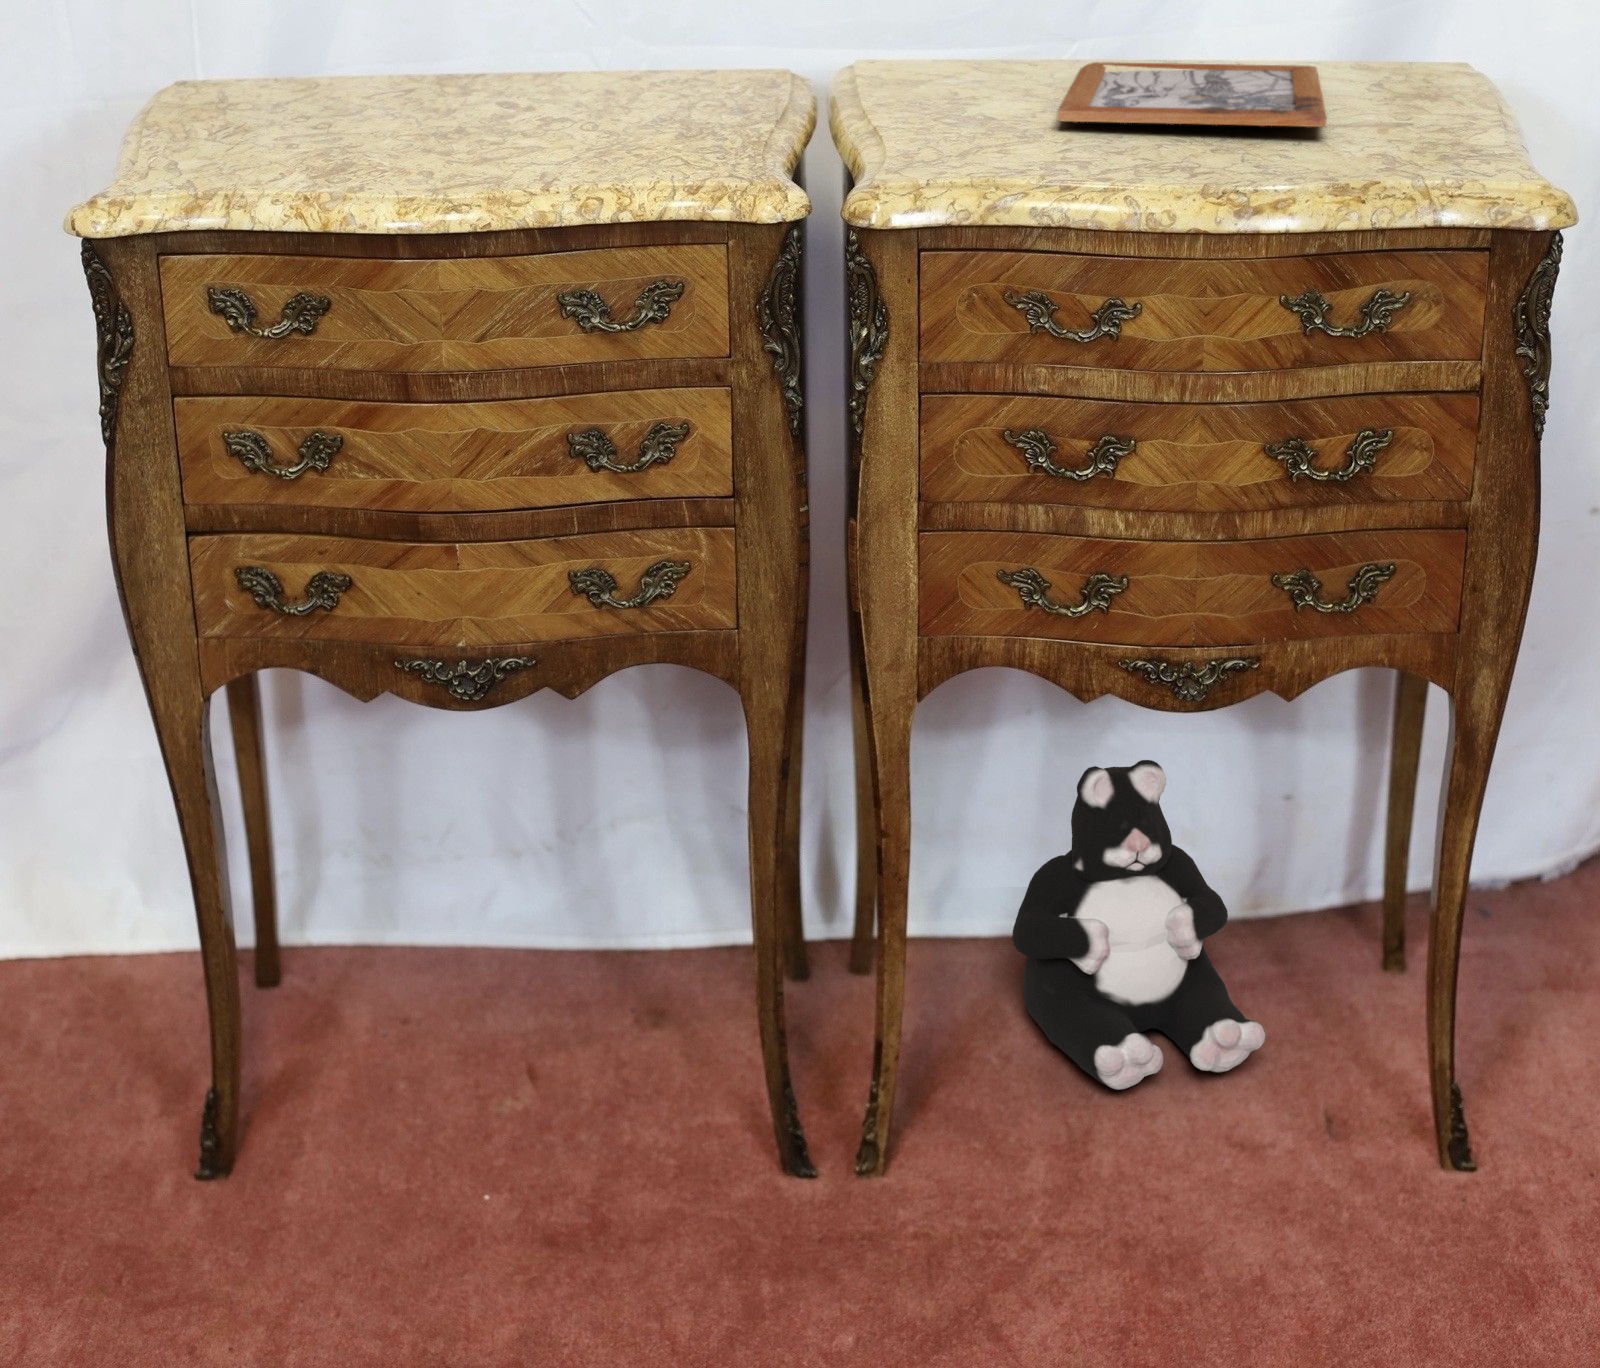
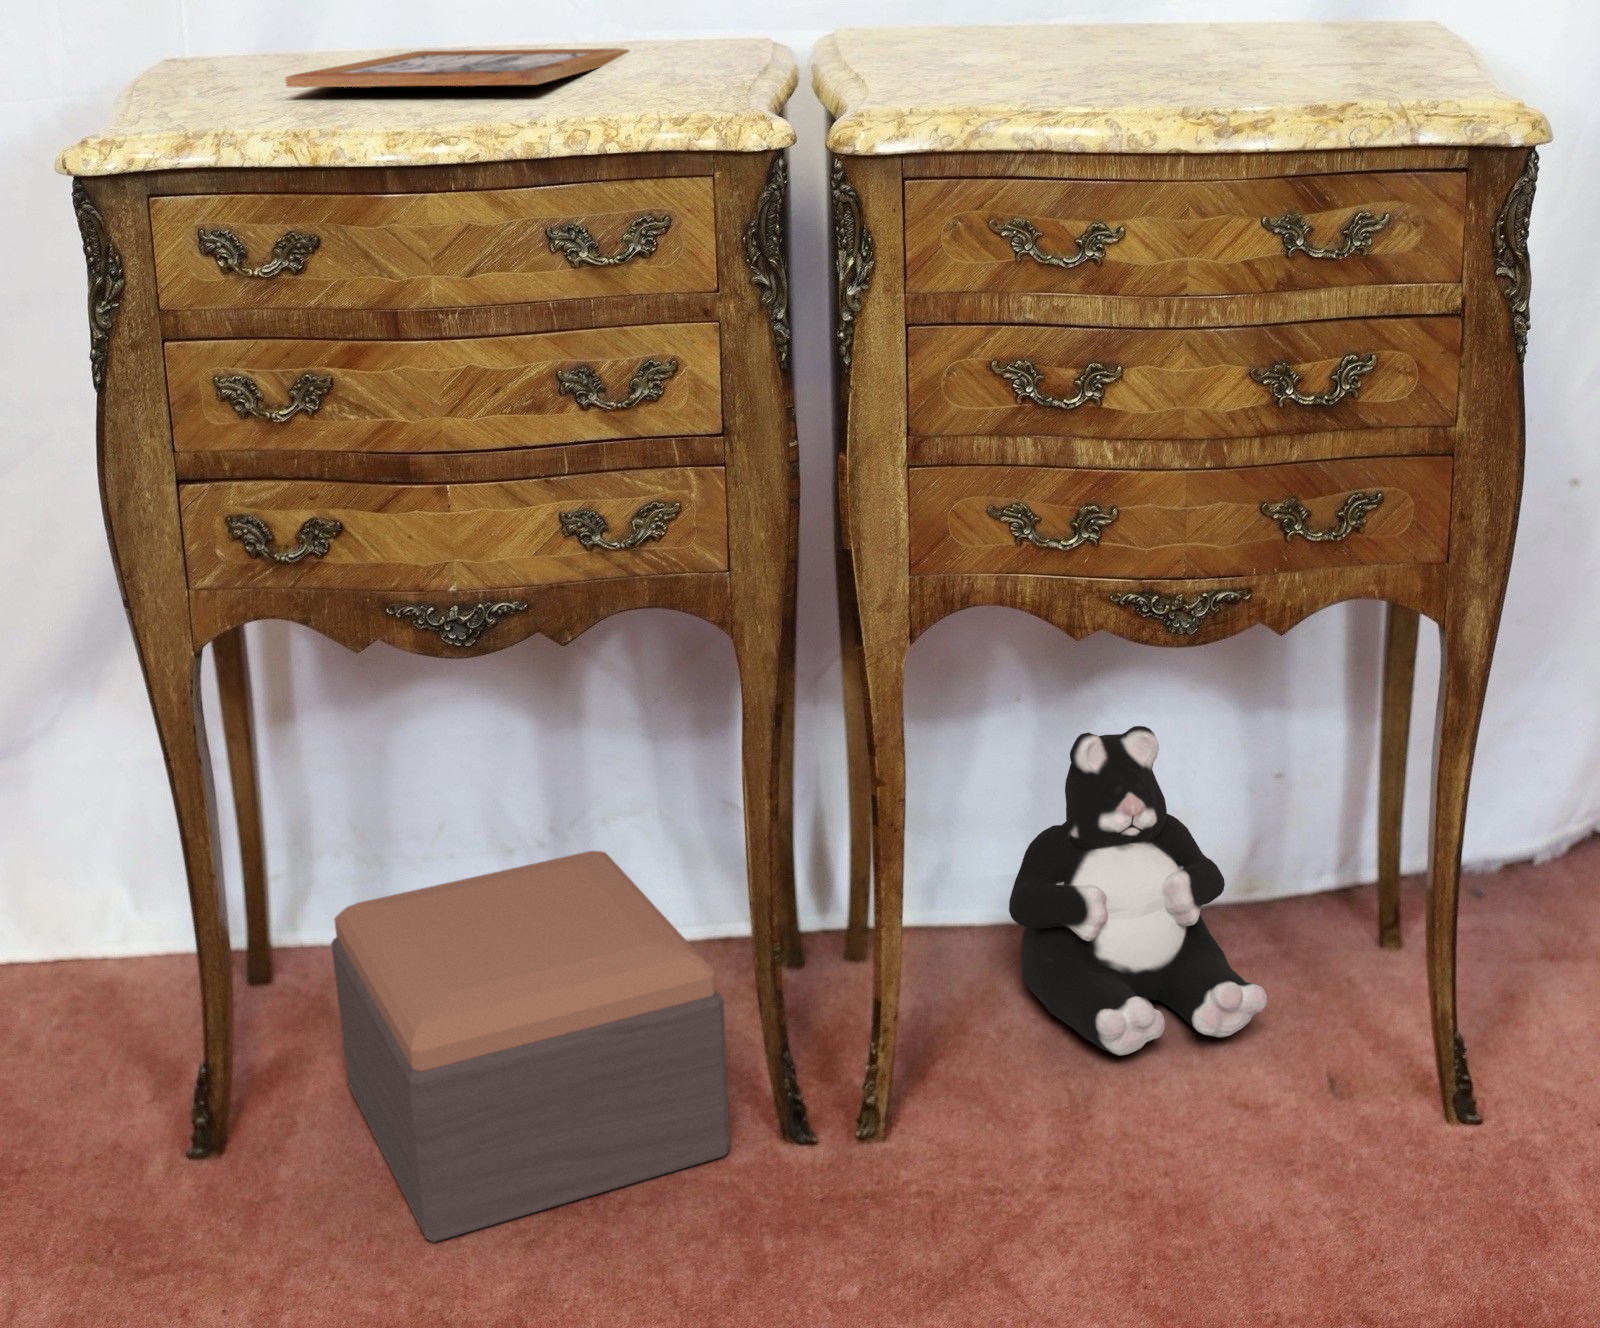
picture frame: present [1057,62,1327,127] -> present [286,48,629,87]
footstool: none [340,877,730,1274] -> present [331,851,730,1242]

